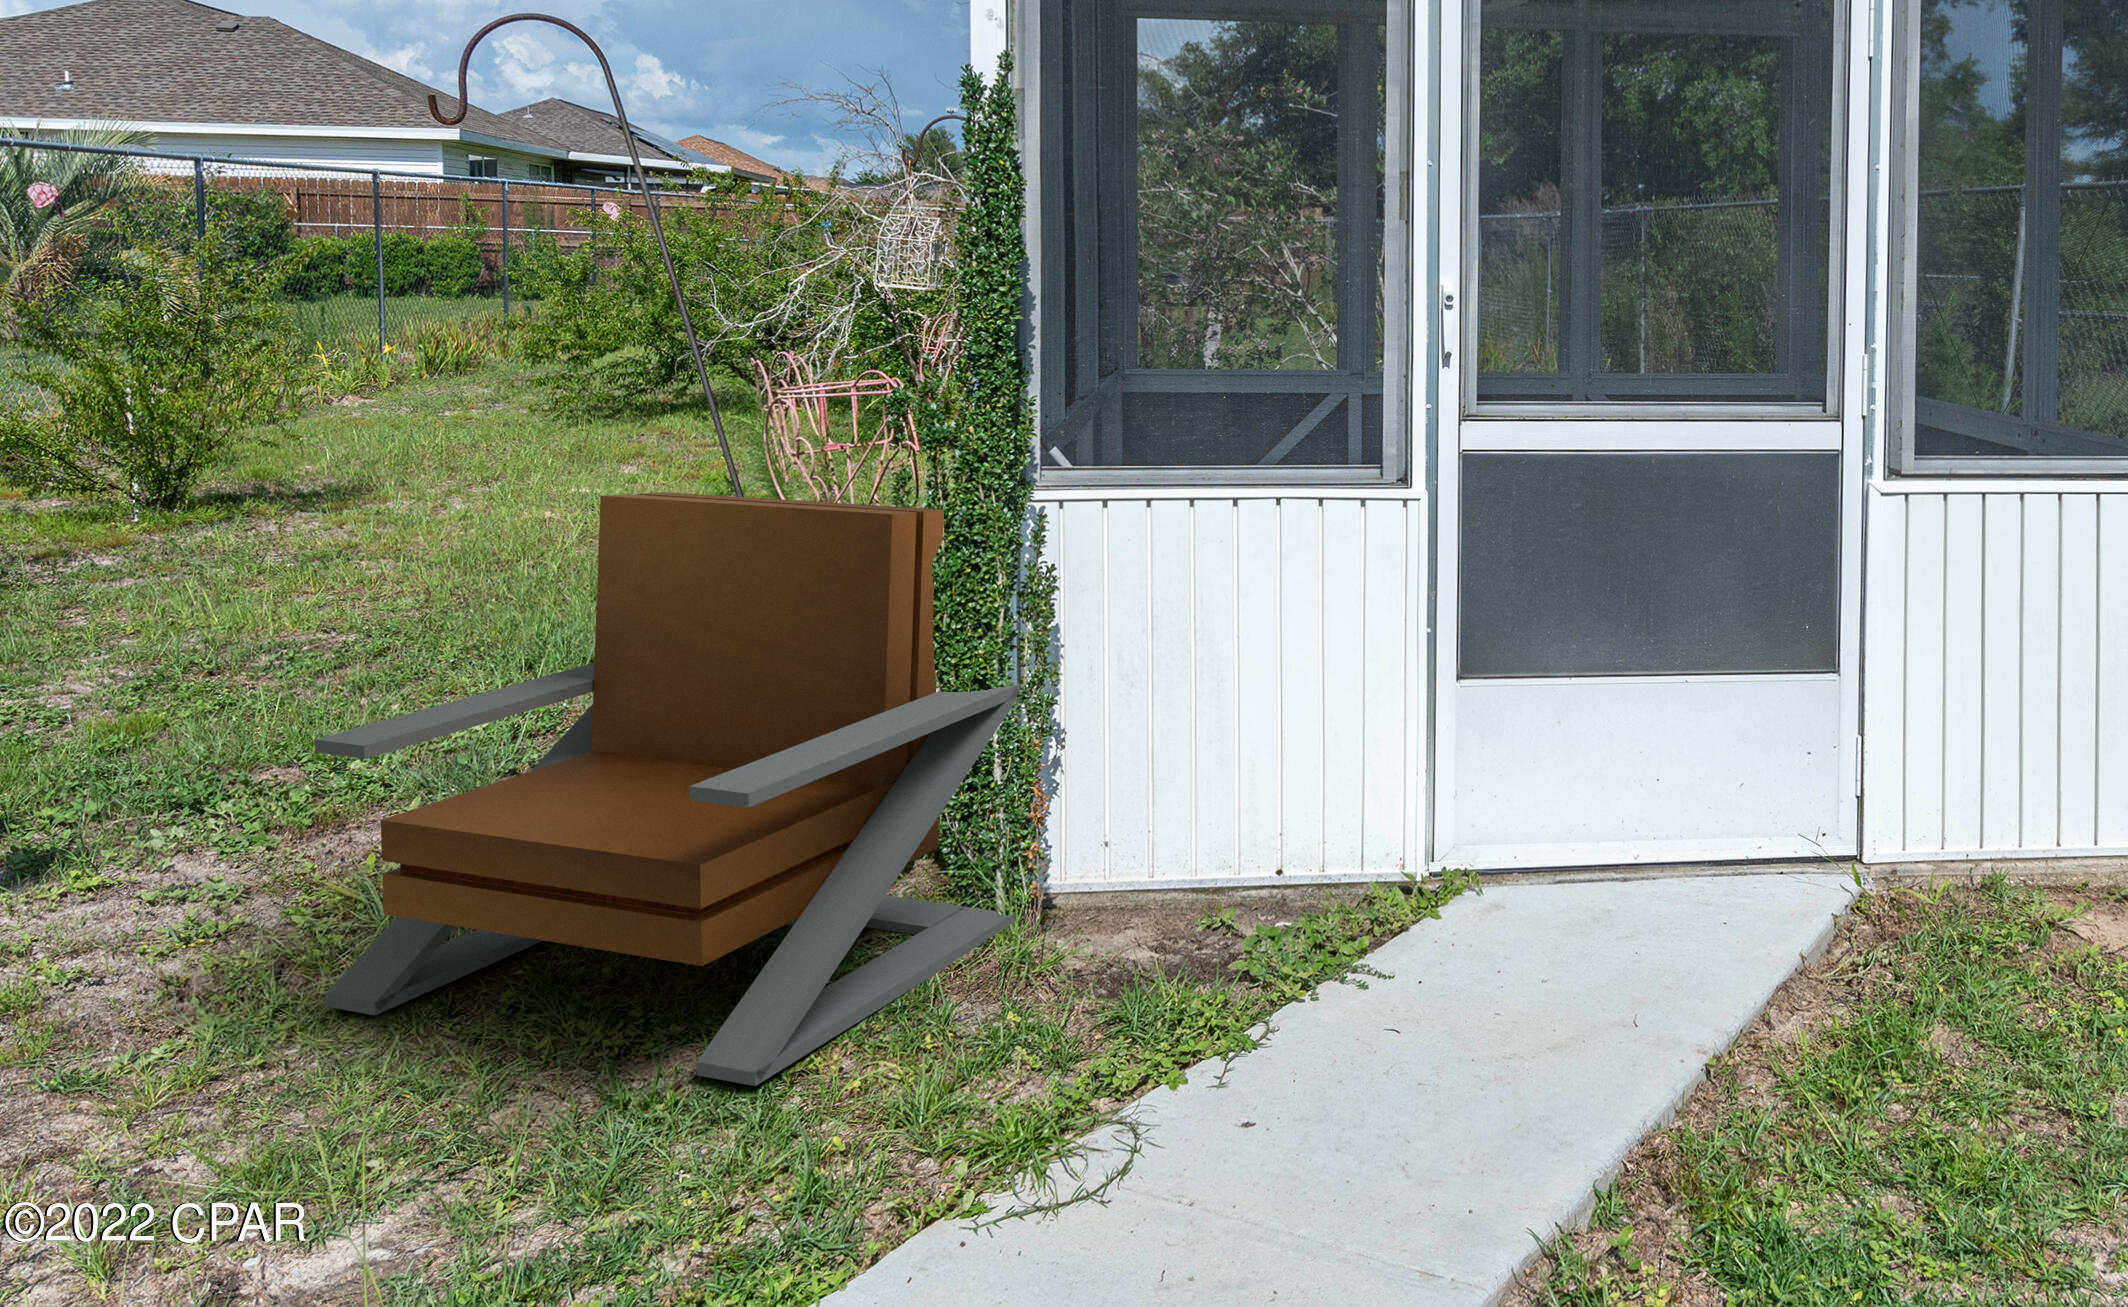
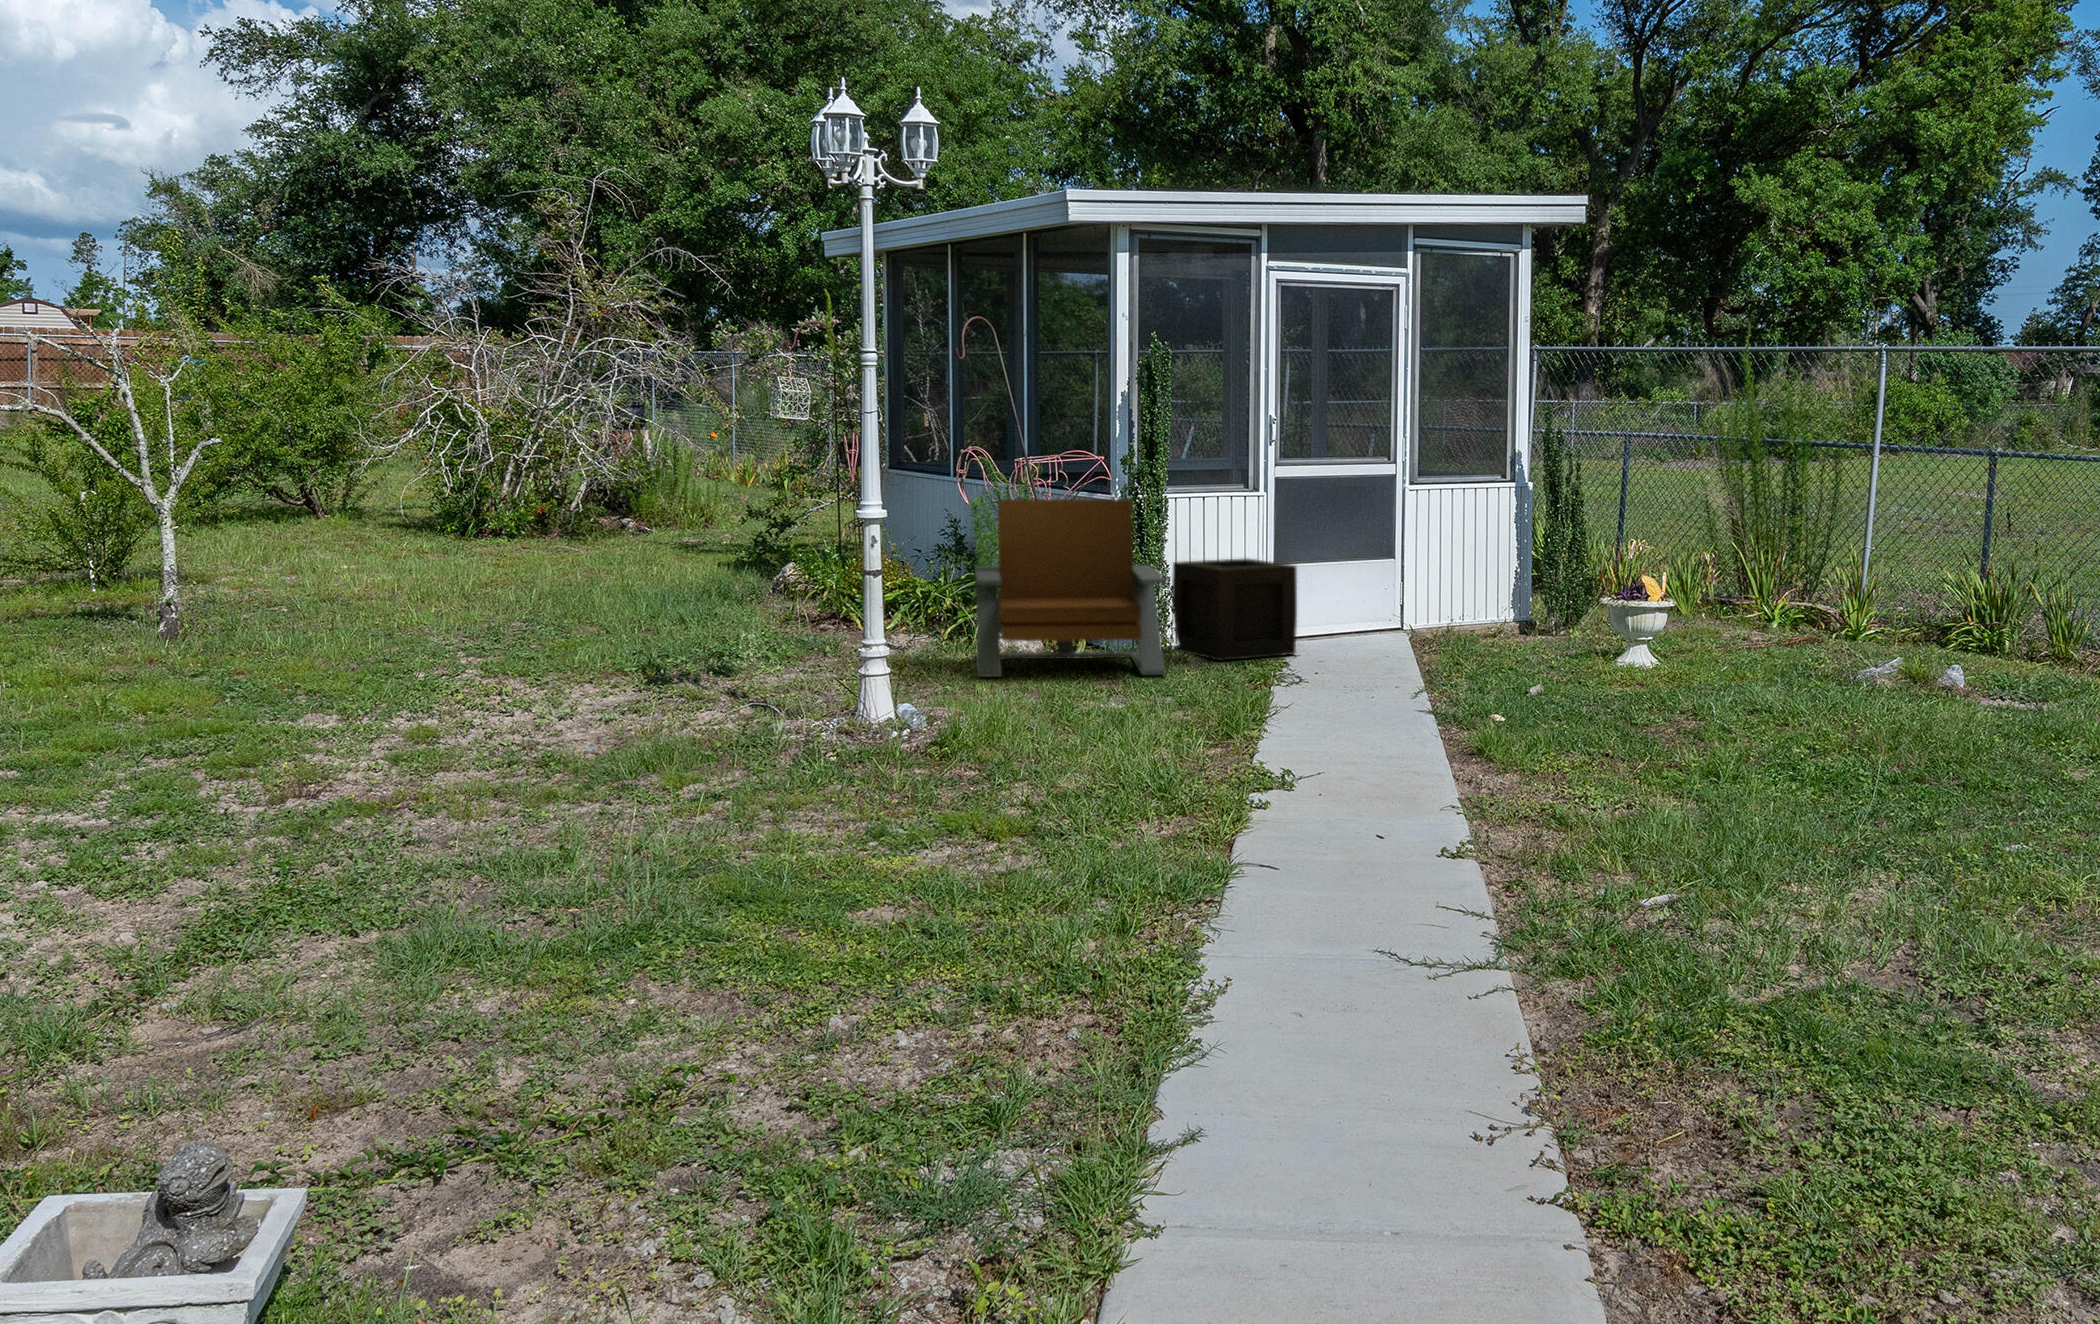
wooden crate: none [1076,669,1350,1002] -> present [1172,558,1297,661]

